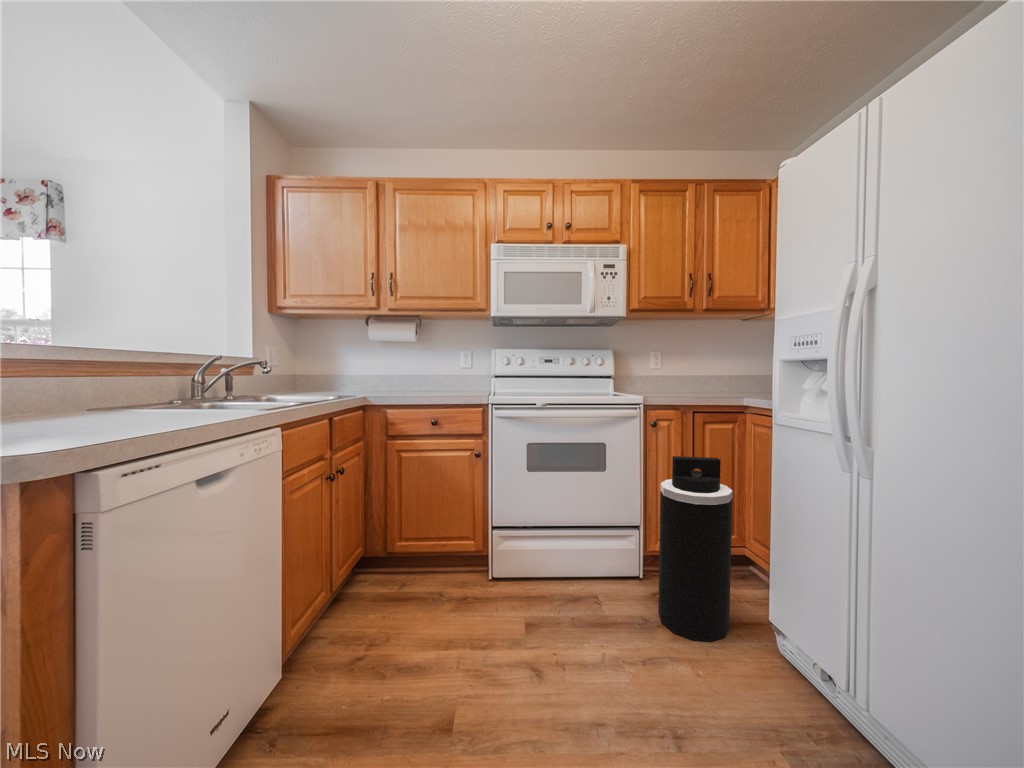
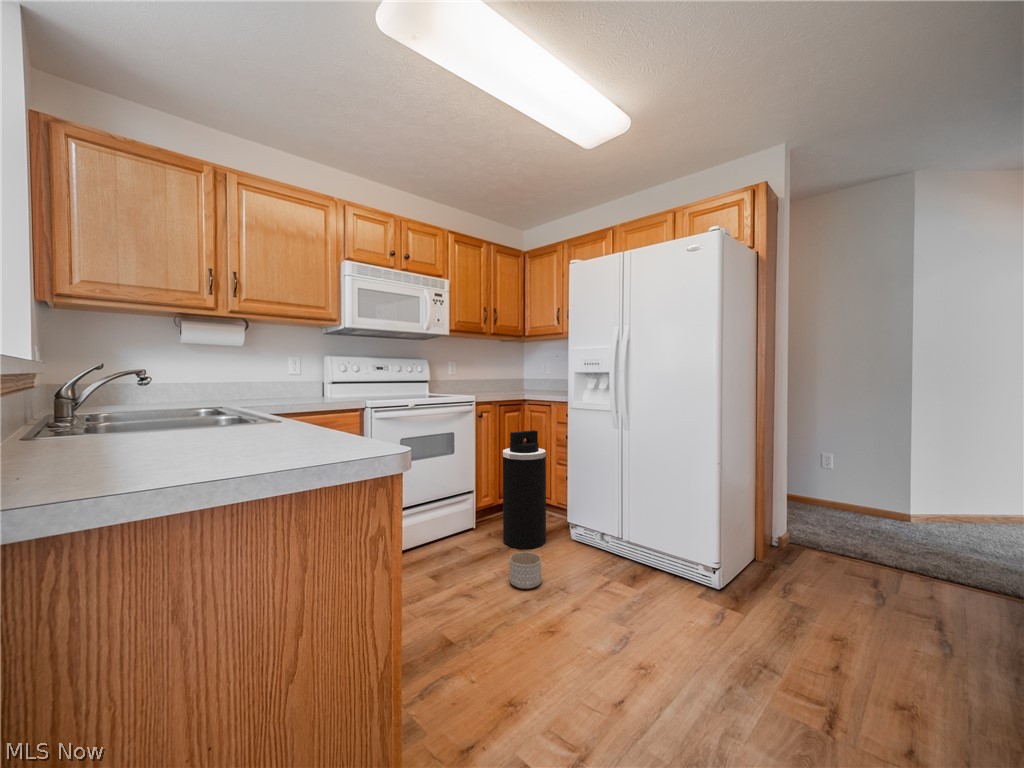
planter: none [603,640,655,708] -> present [509,552,541,589]

